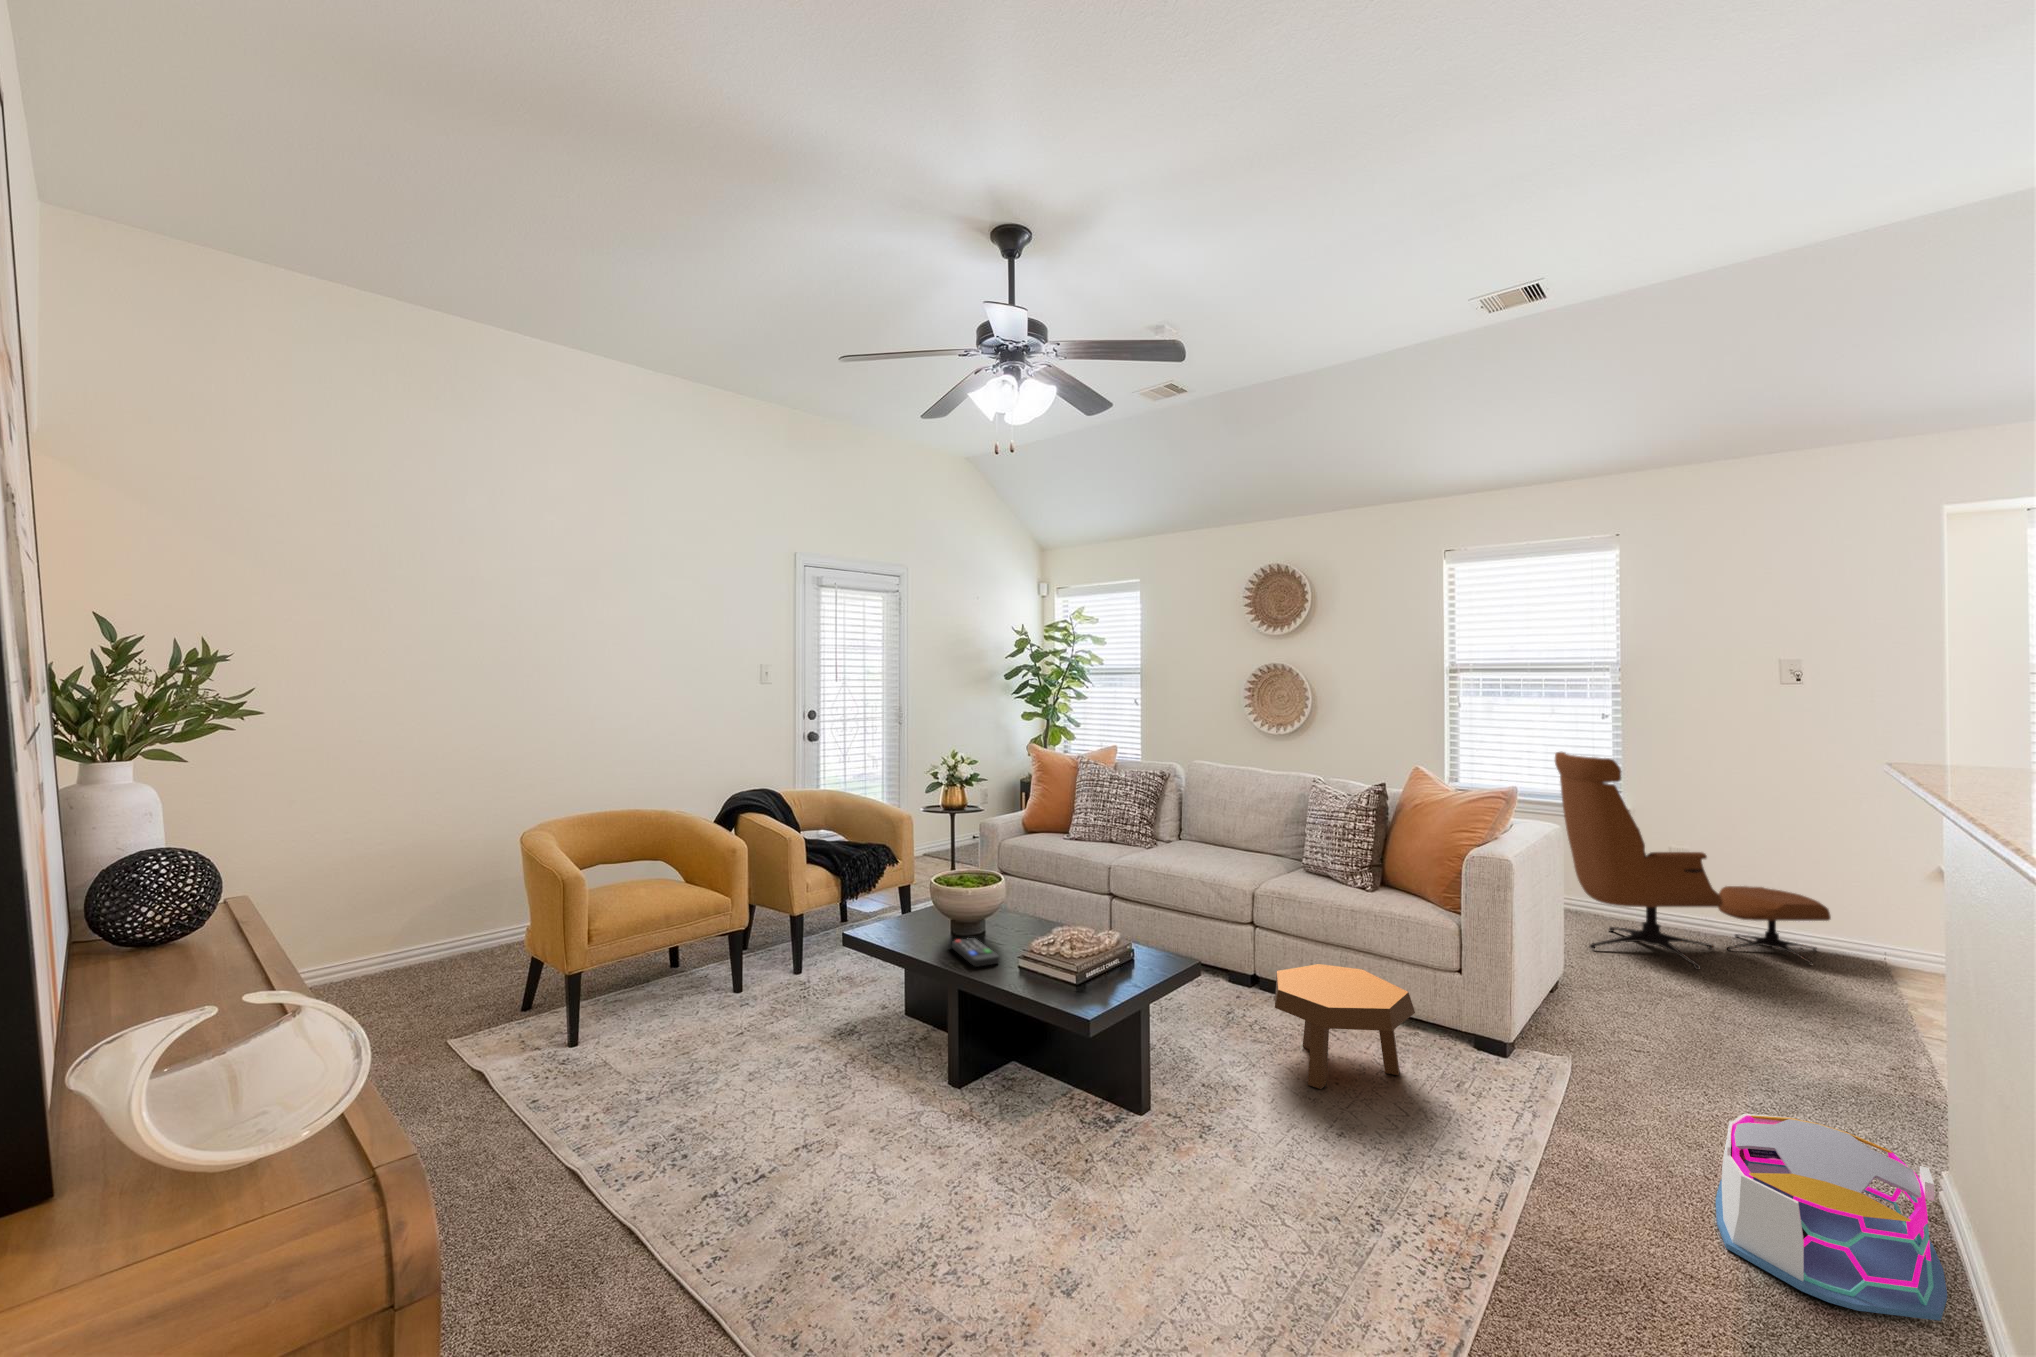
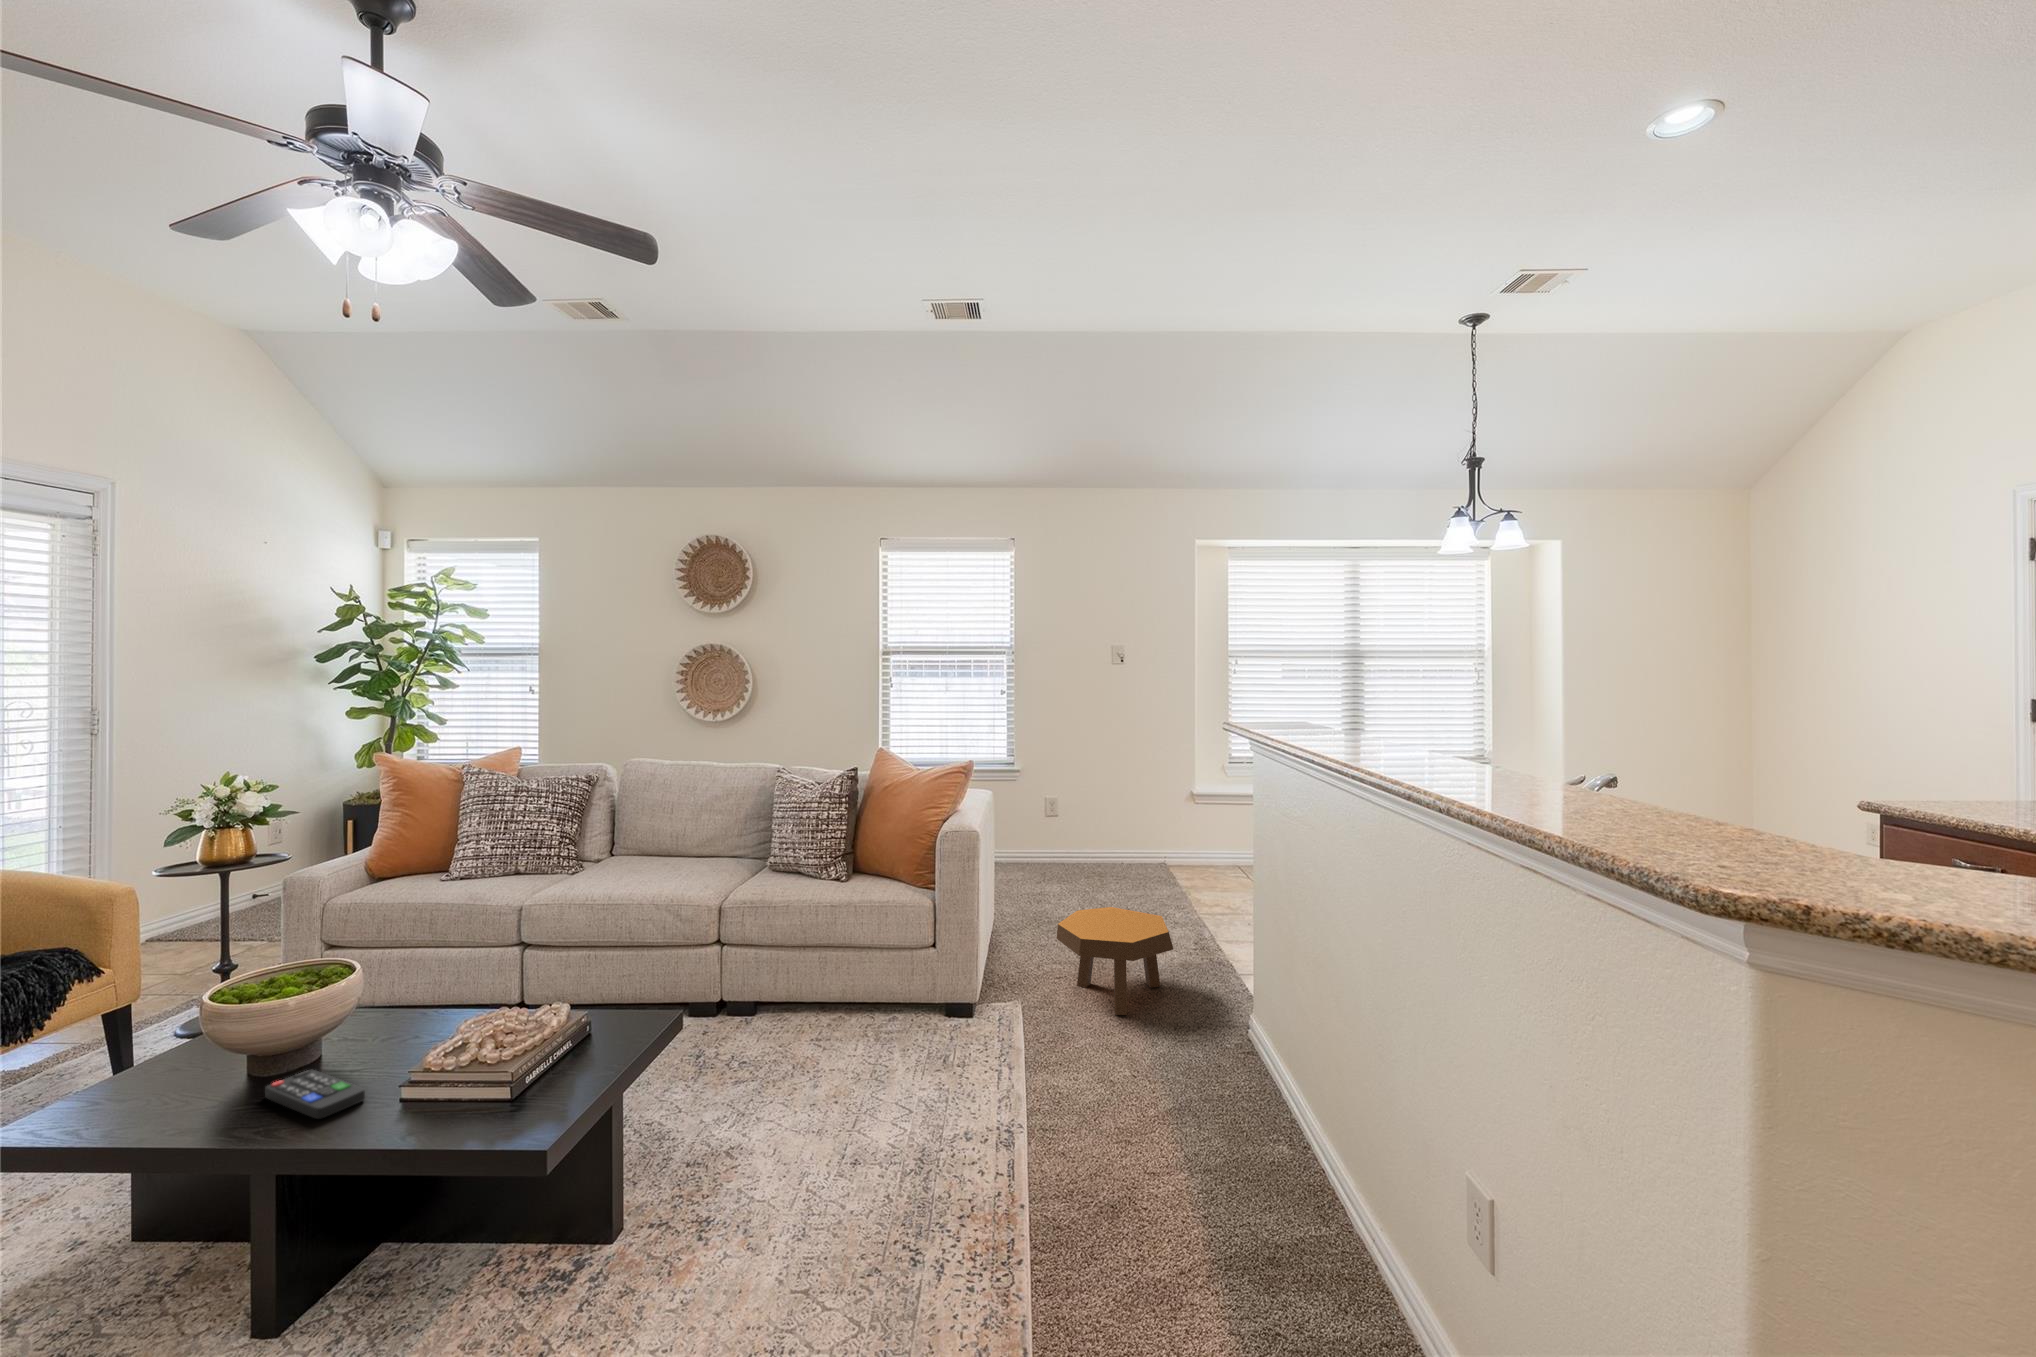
lounge chair: present [1555,752,1831,970] -> none [978,721,1152,895]
footstool: present [1275,964,1415,1089] -> present [1057,907,1173,1015]
storage bin: present [1716,1114,1947,1321] -> none [1153,1010,1301,1161]

